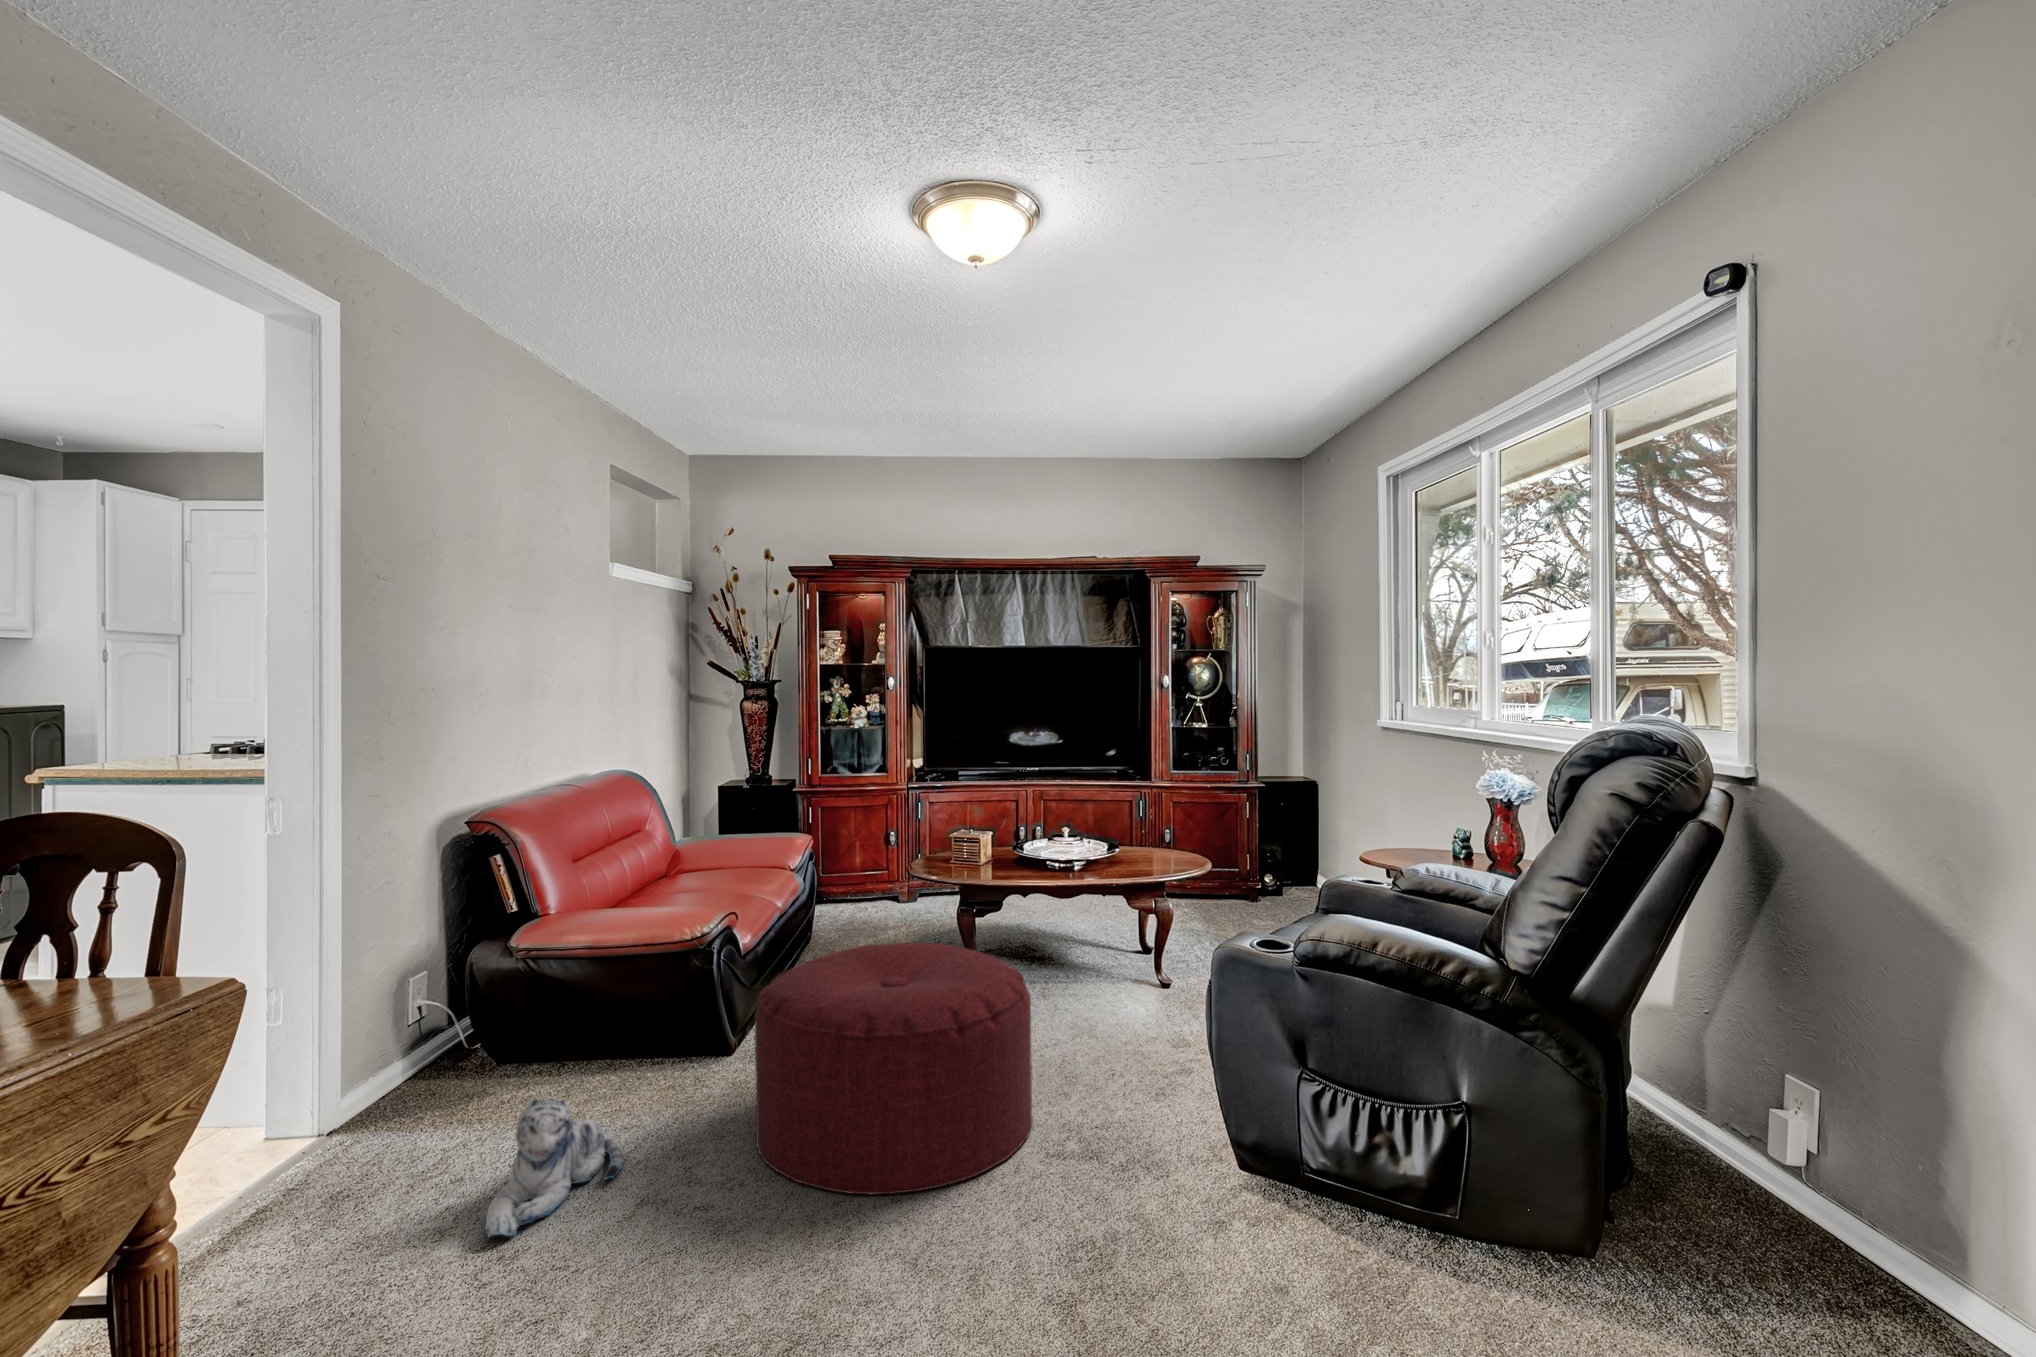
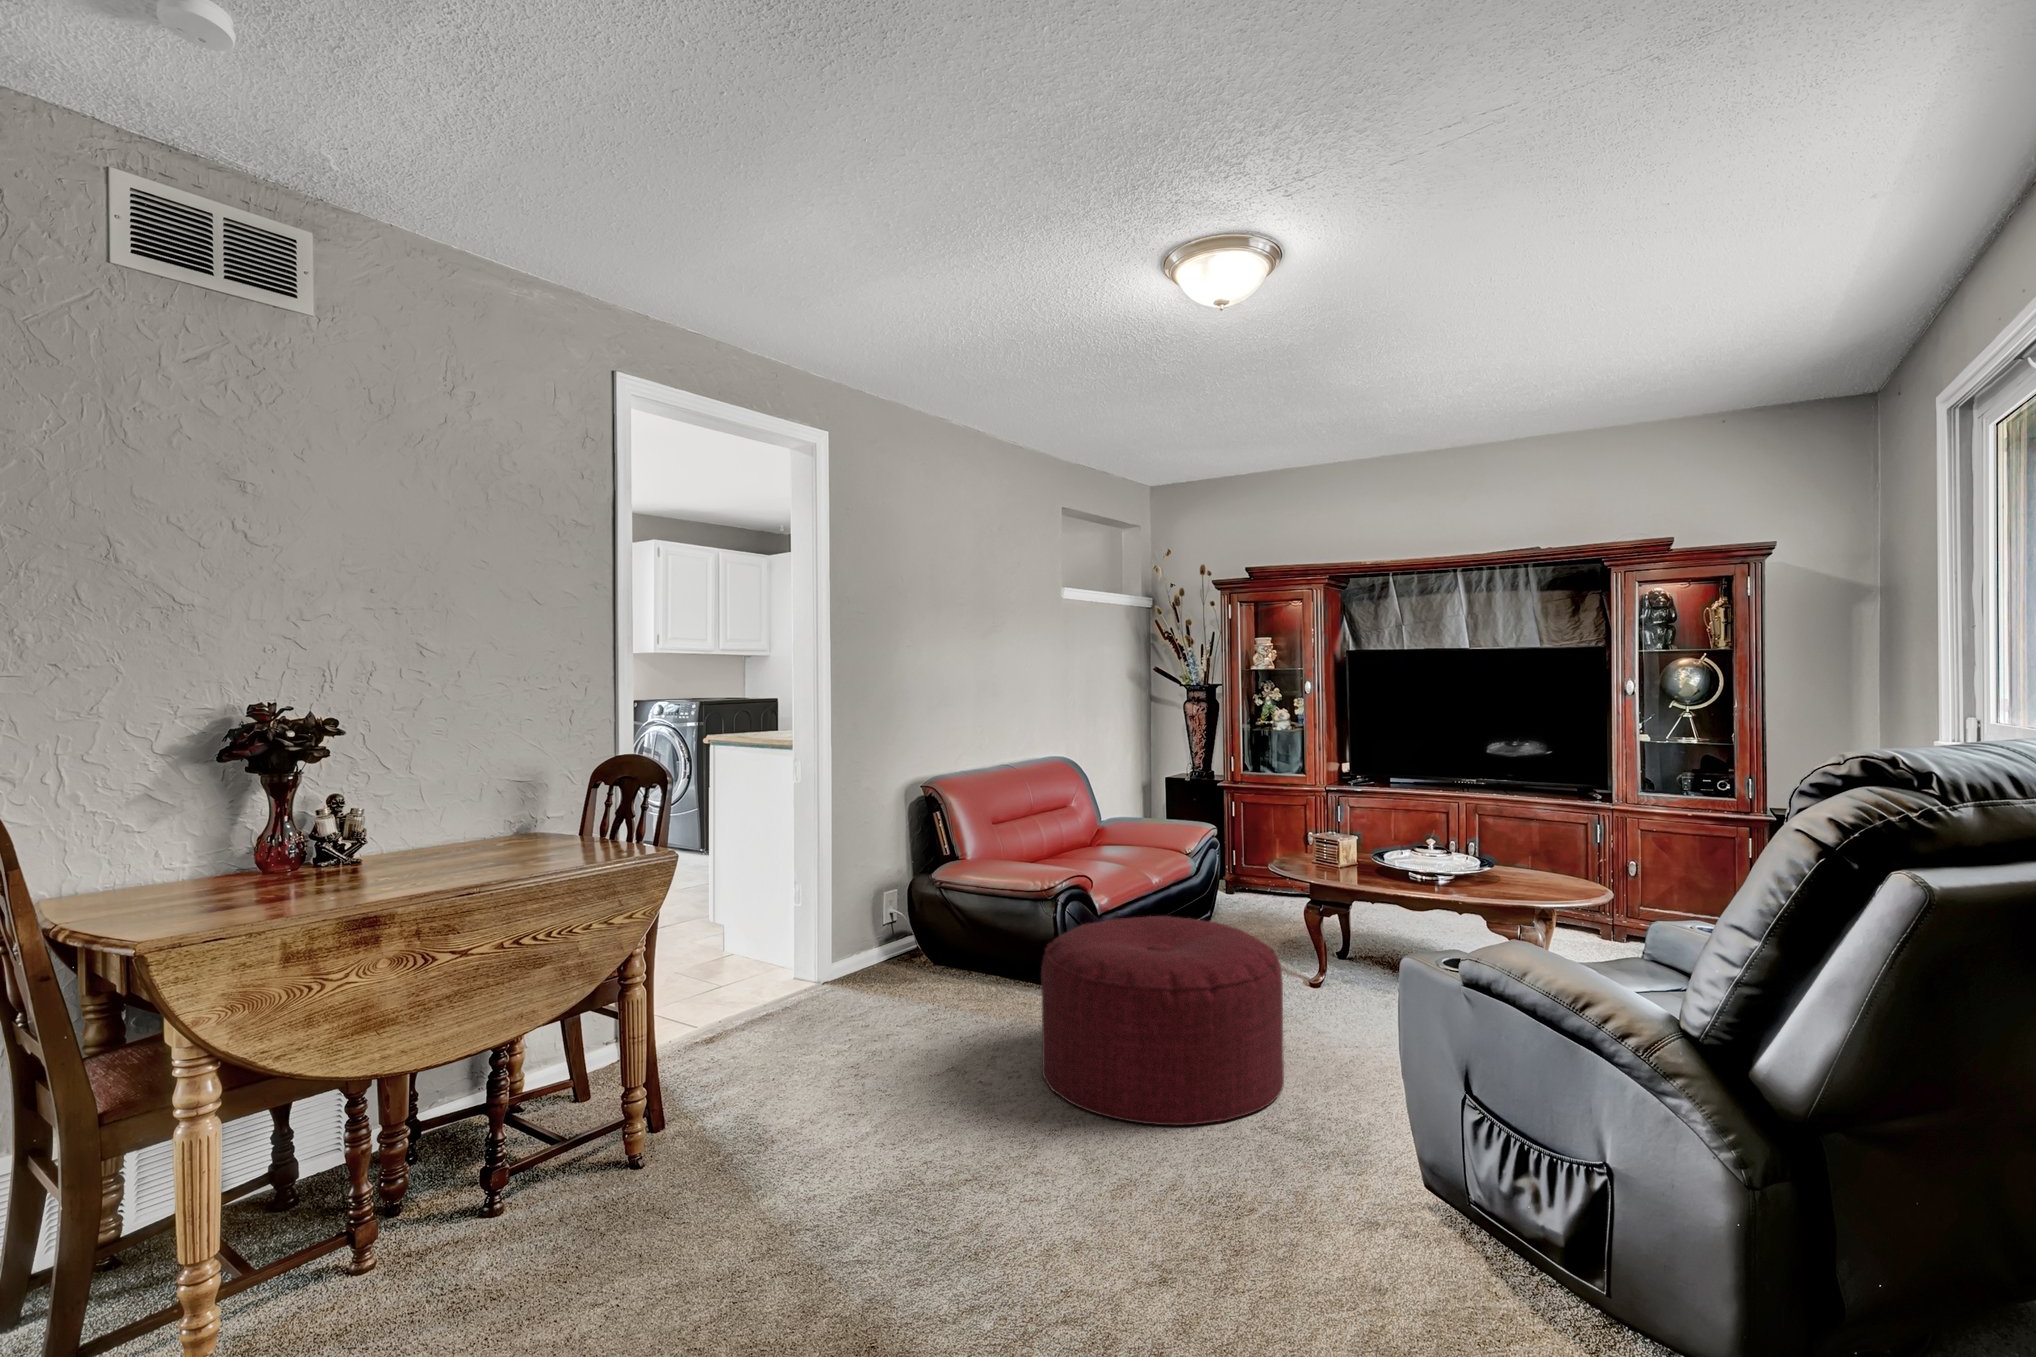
plush toy: present [485,1099,623,1237] -> none [846,982,958,1072]

